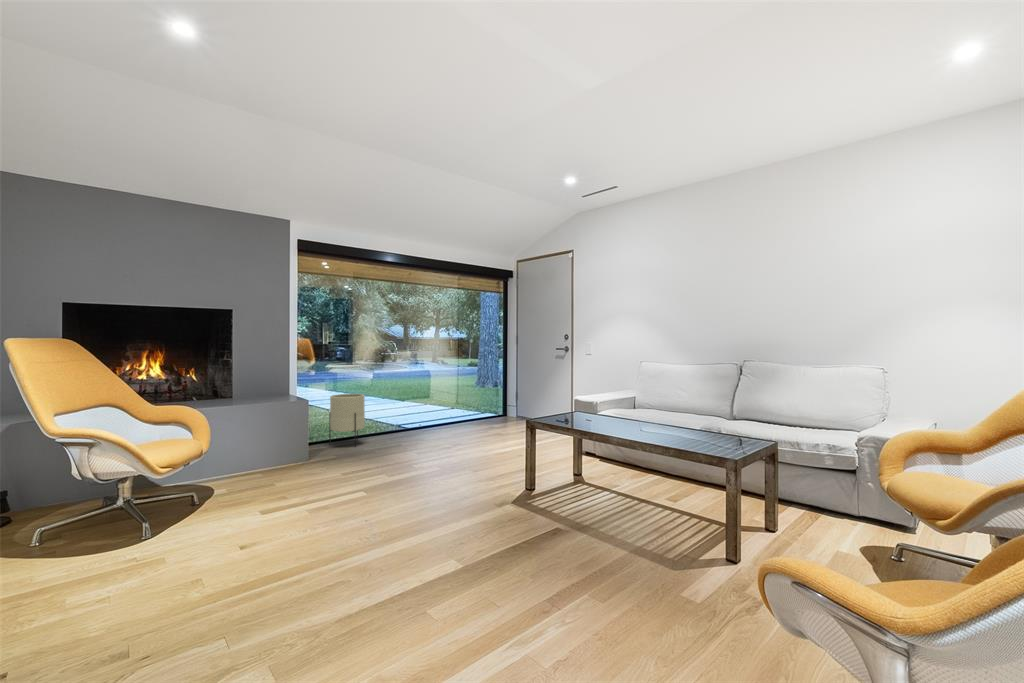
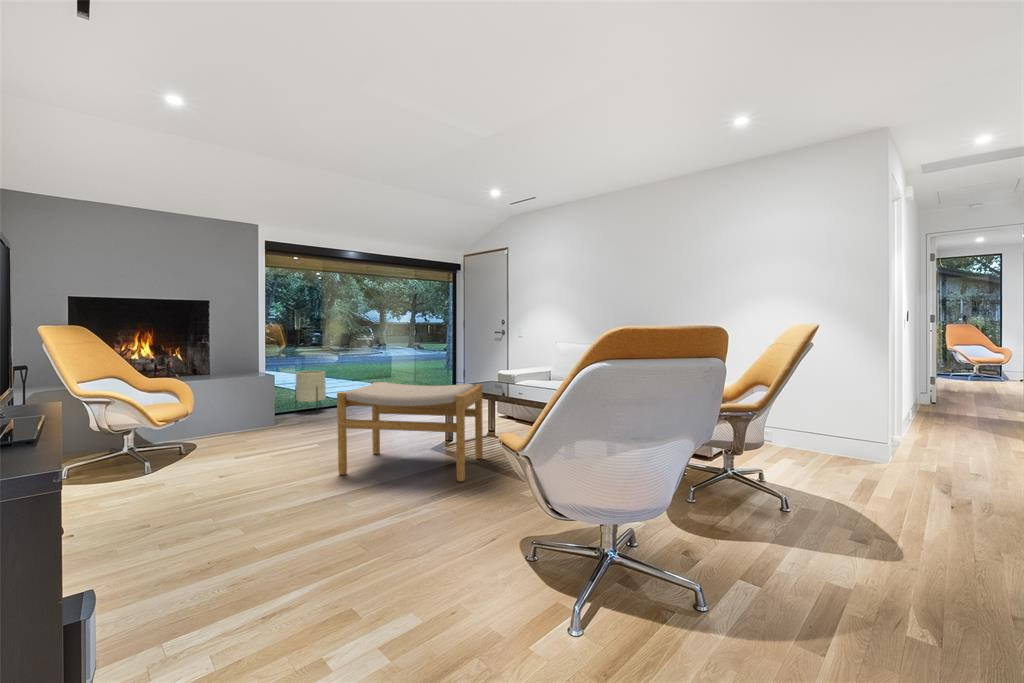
footstool: none [401,414,590,564] -> present [337,382,483,481]

